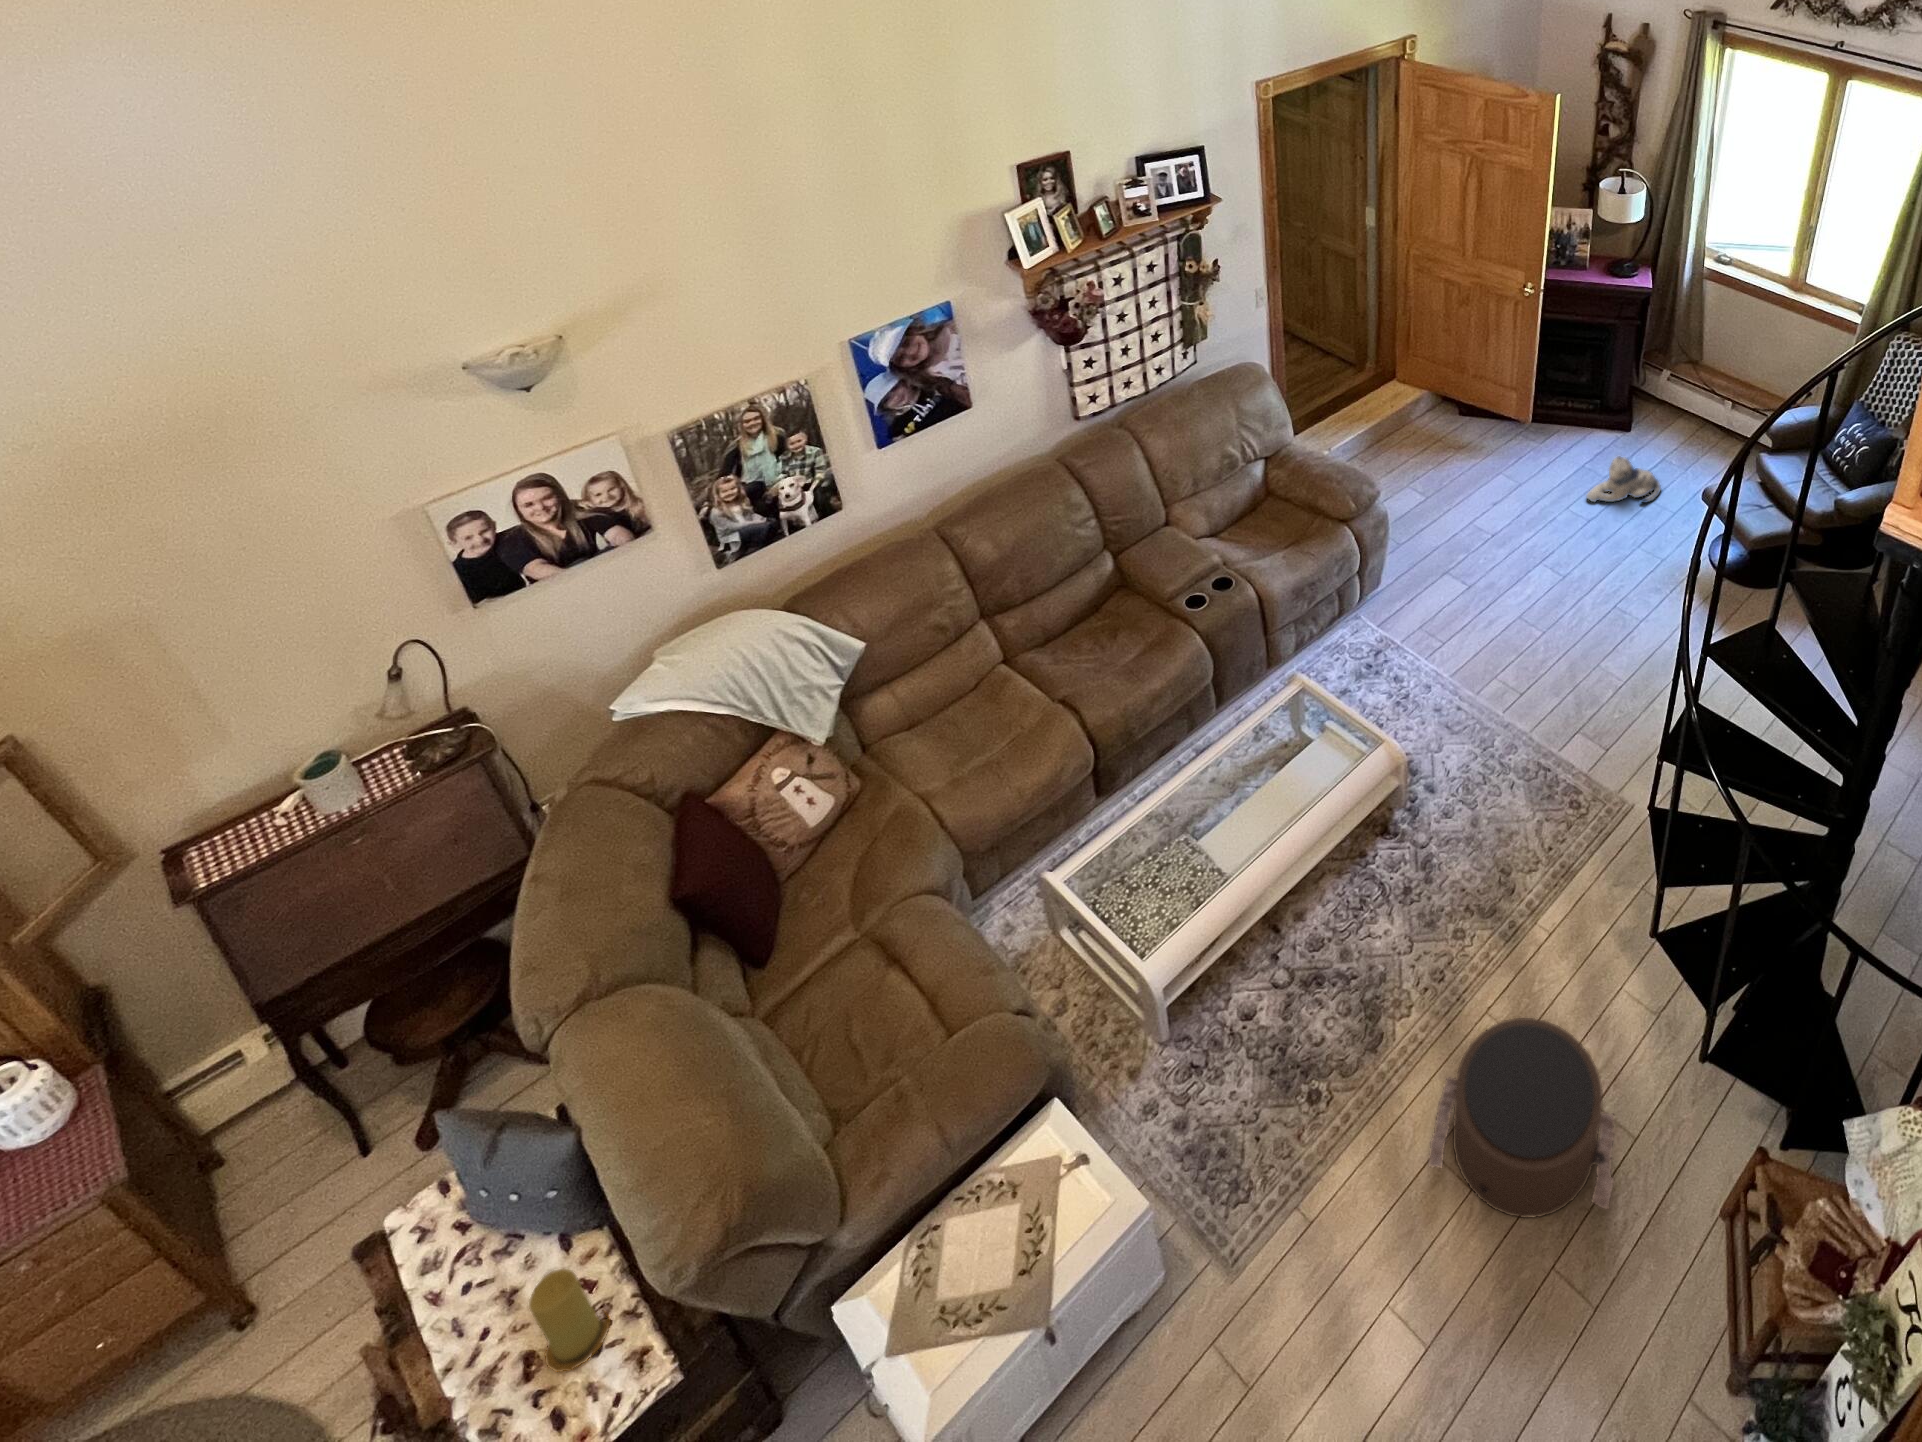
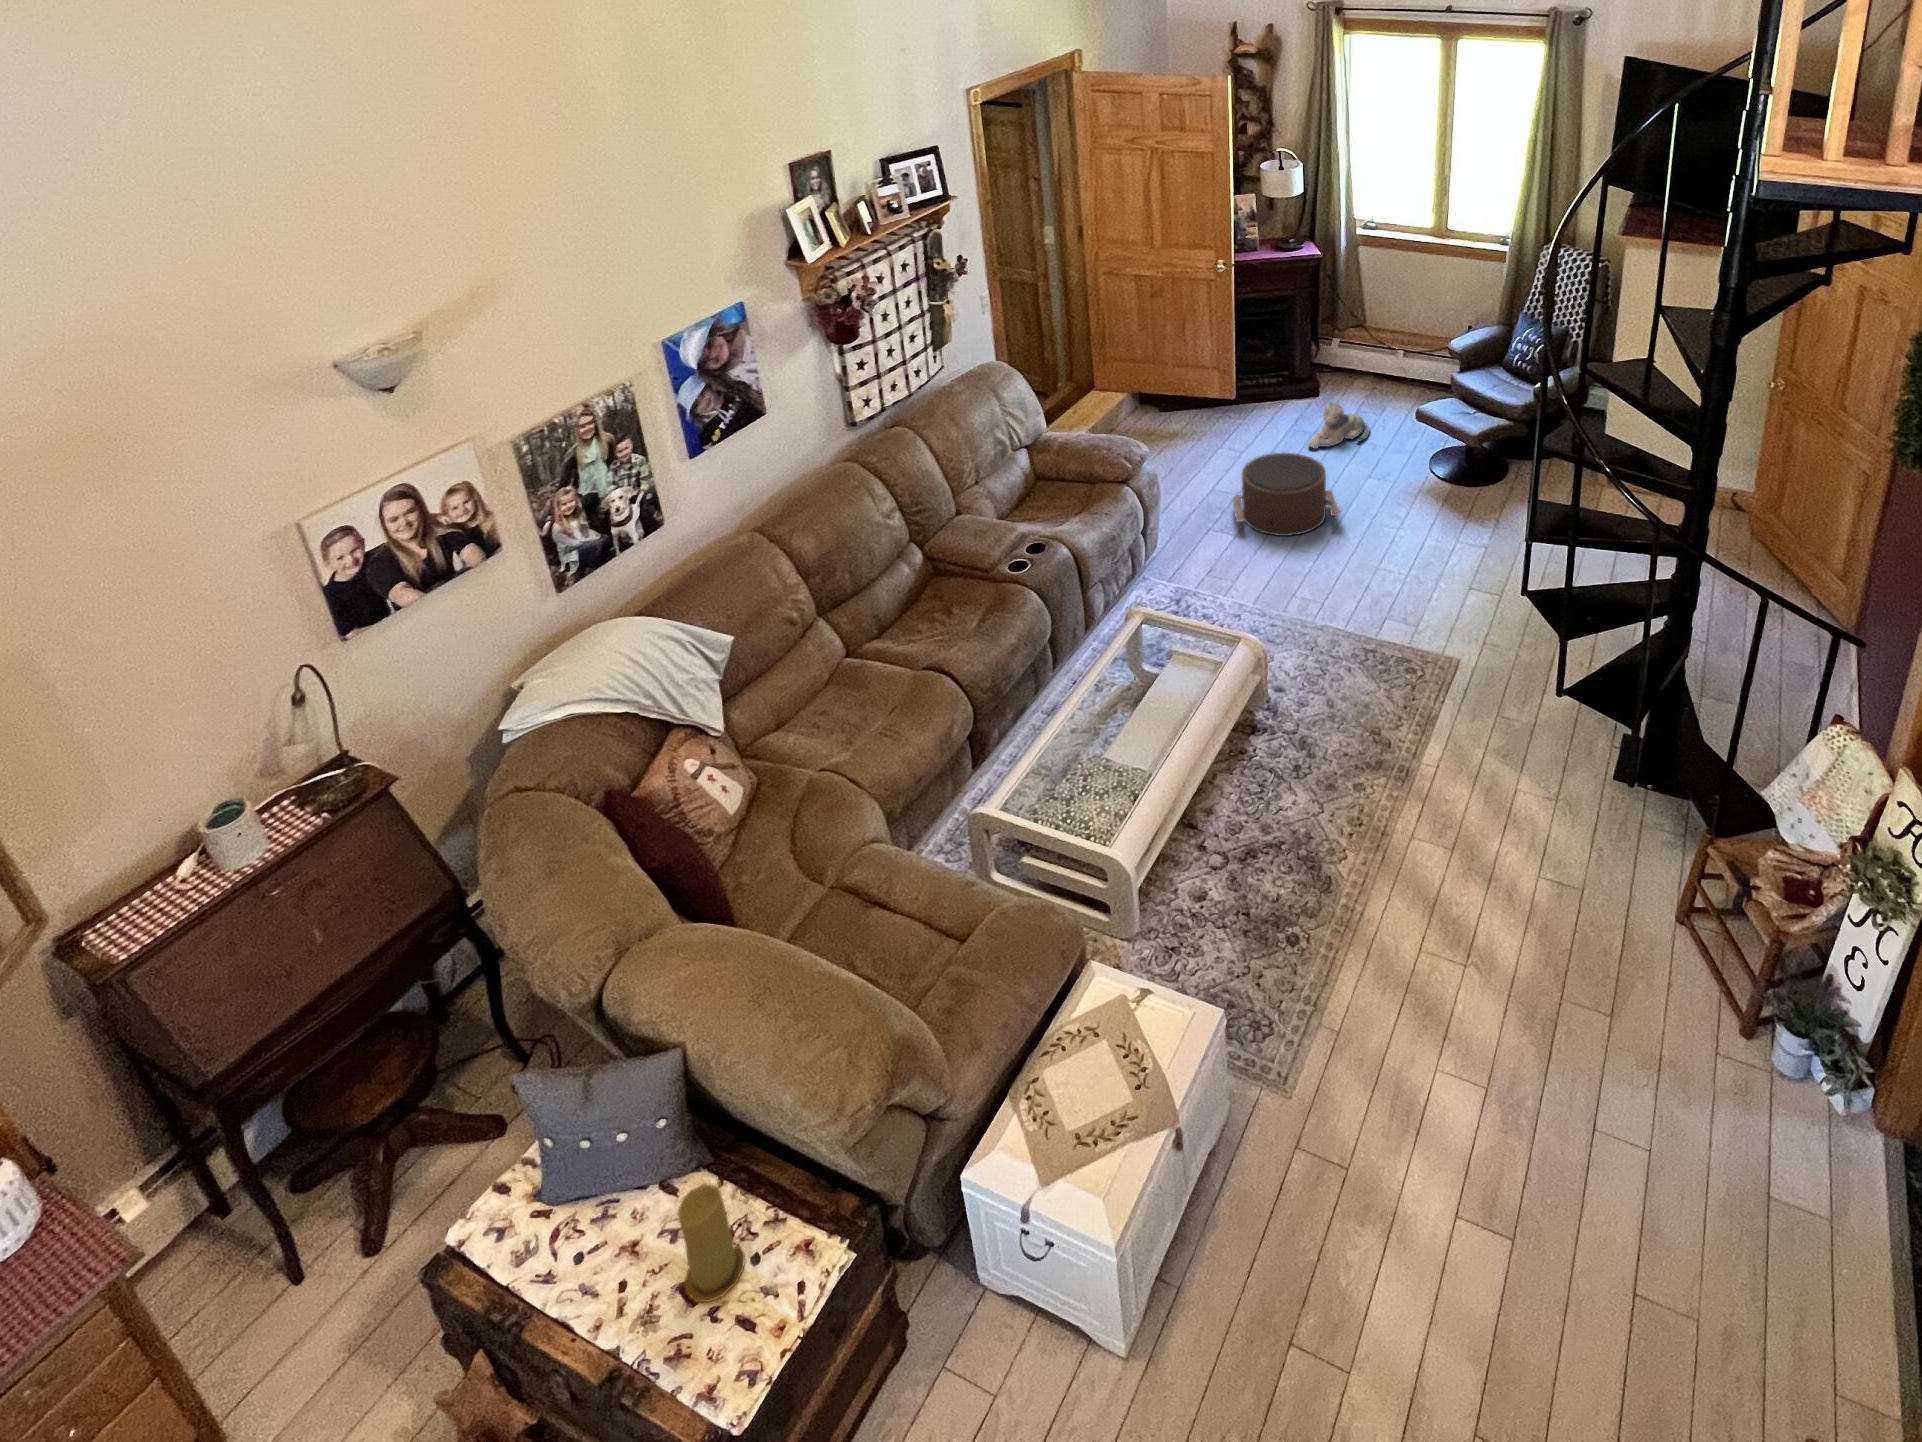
pouf: present [1428,1018,1614,1218] -> present [1233,453,1340,536]

